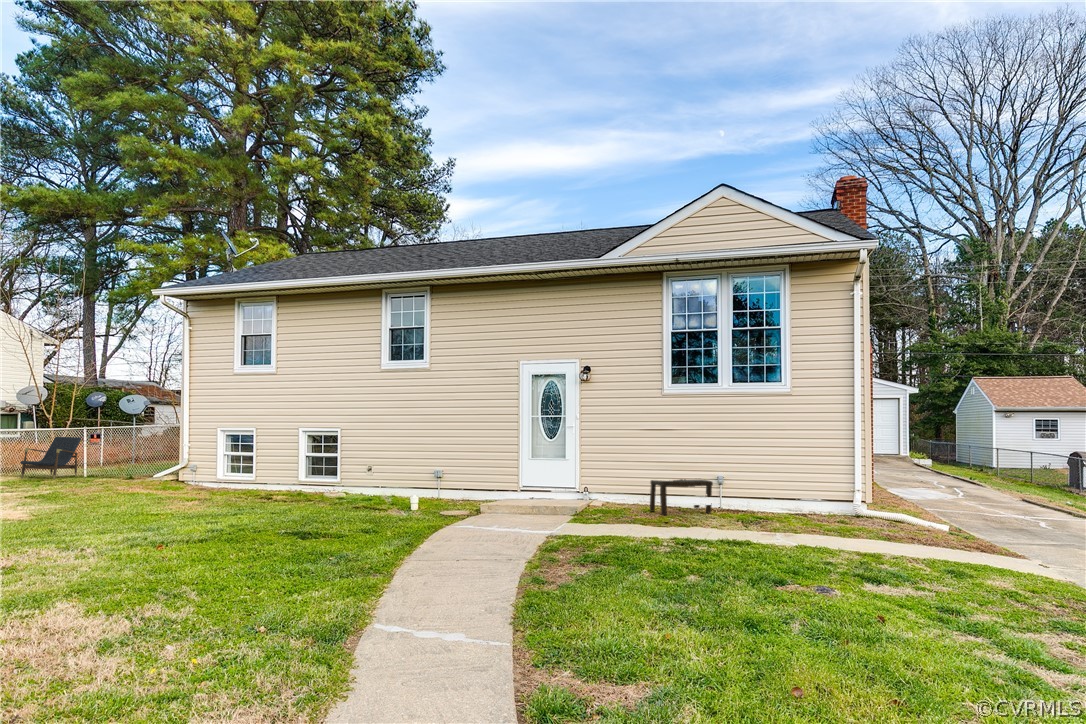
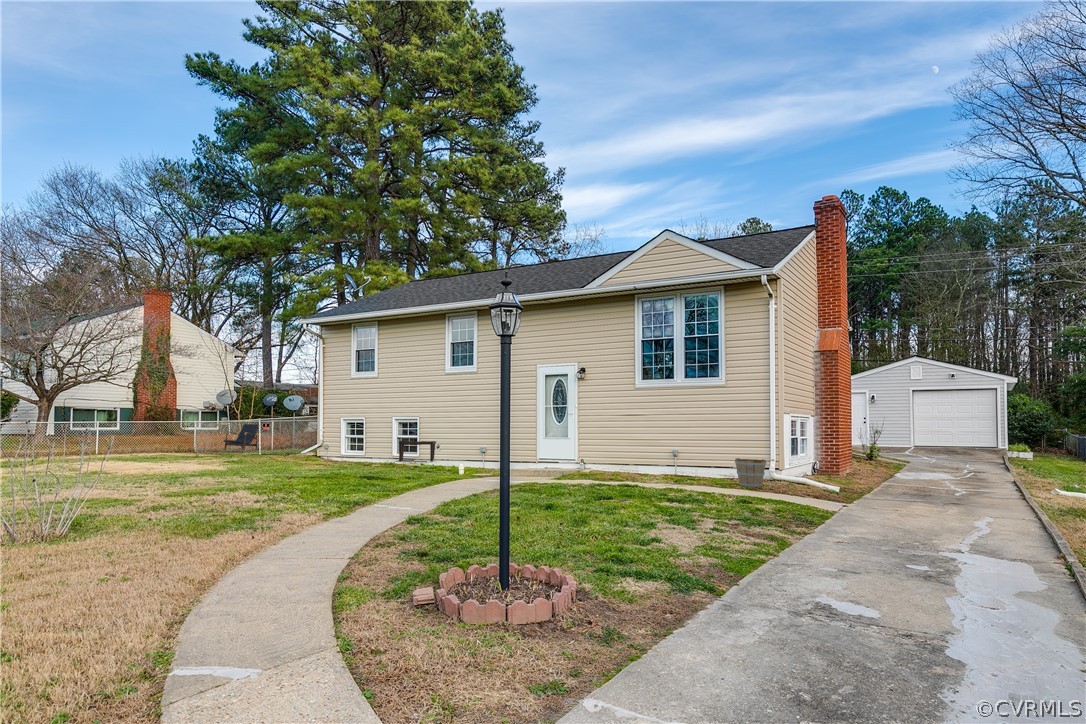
bench: present [650,479,713,515] -> present [399,441,436,462]
wooden bucket: none [807,485,851,524] -> present [735,458,767,487]

